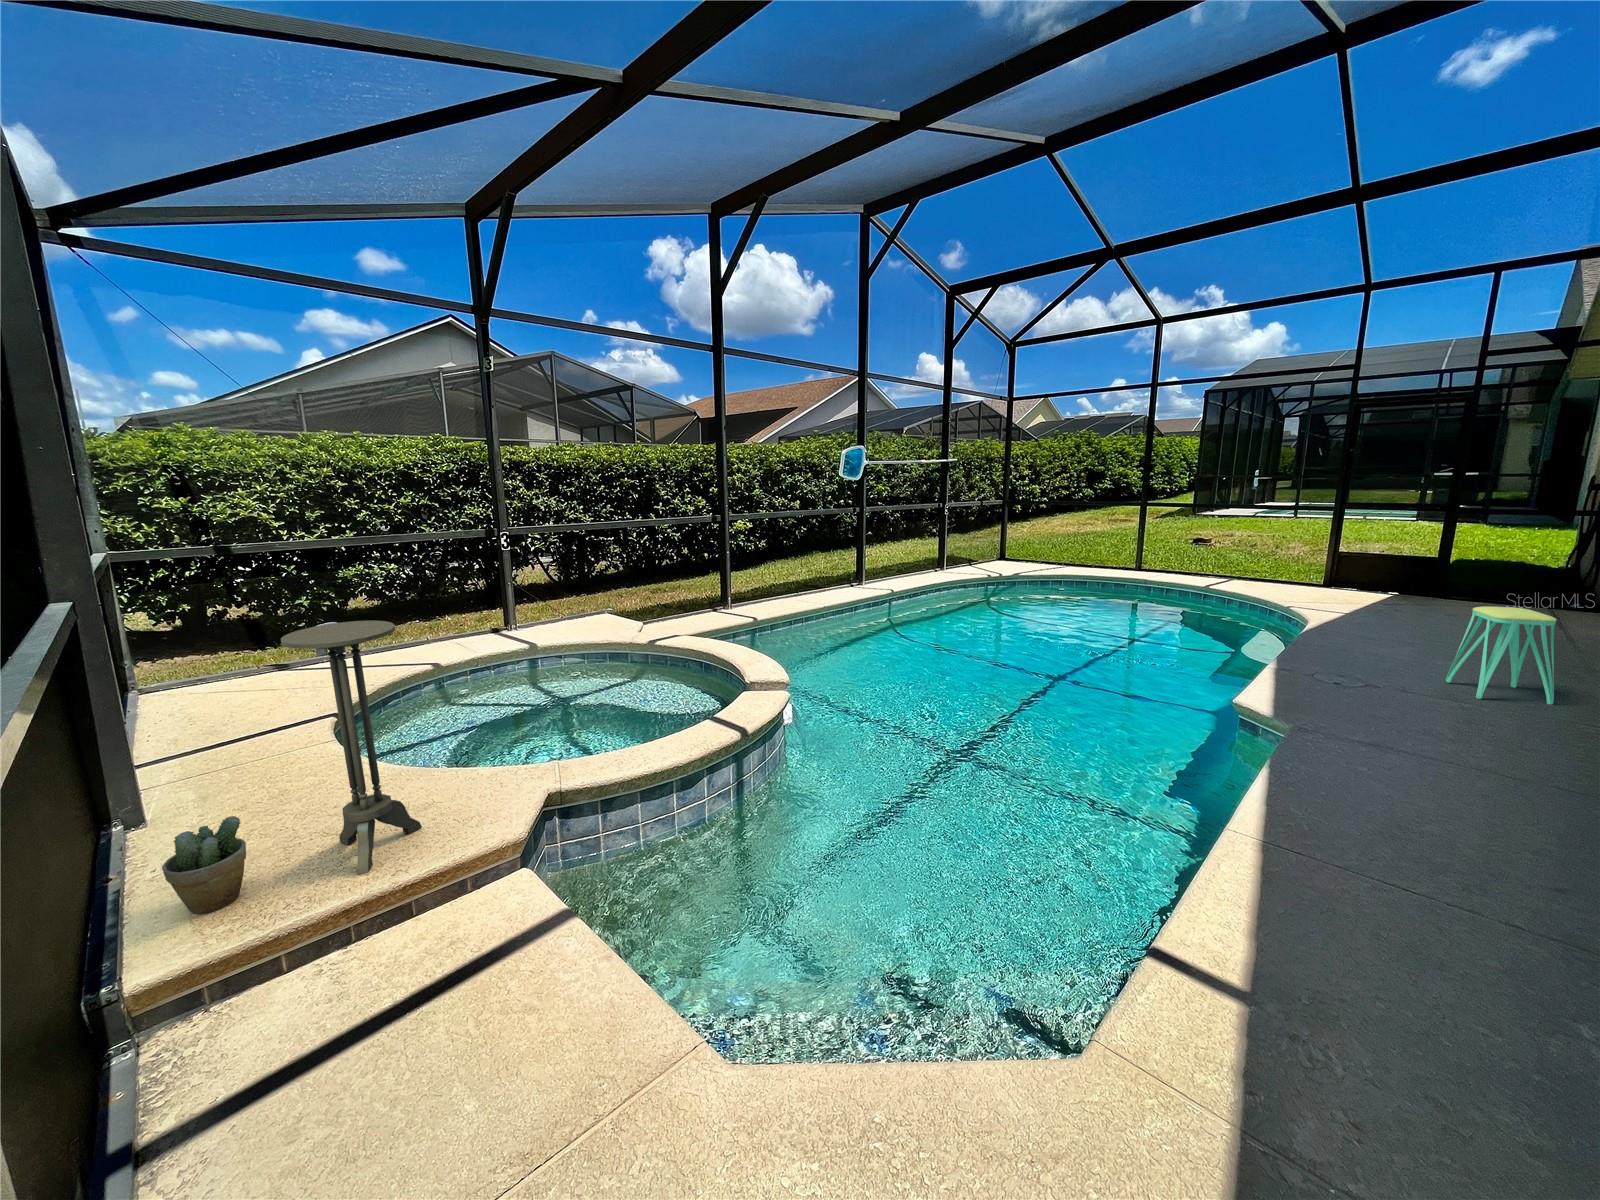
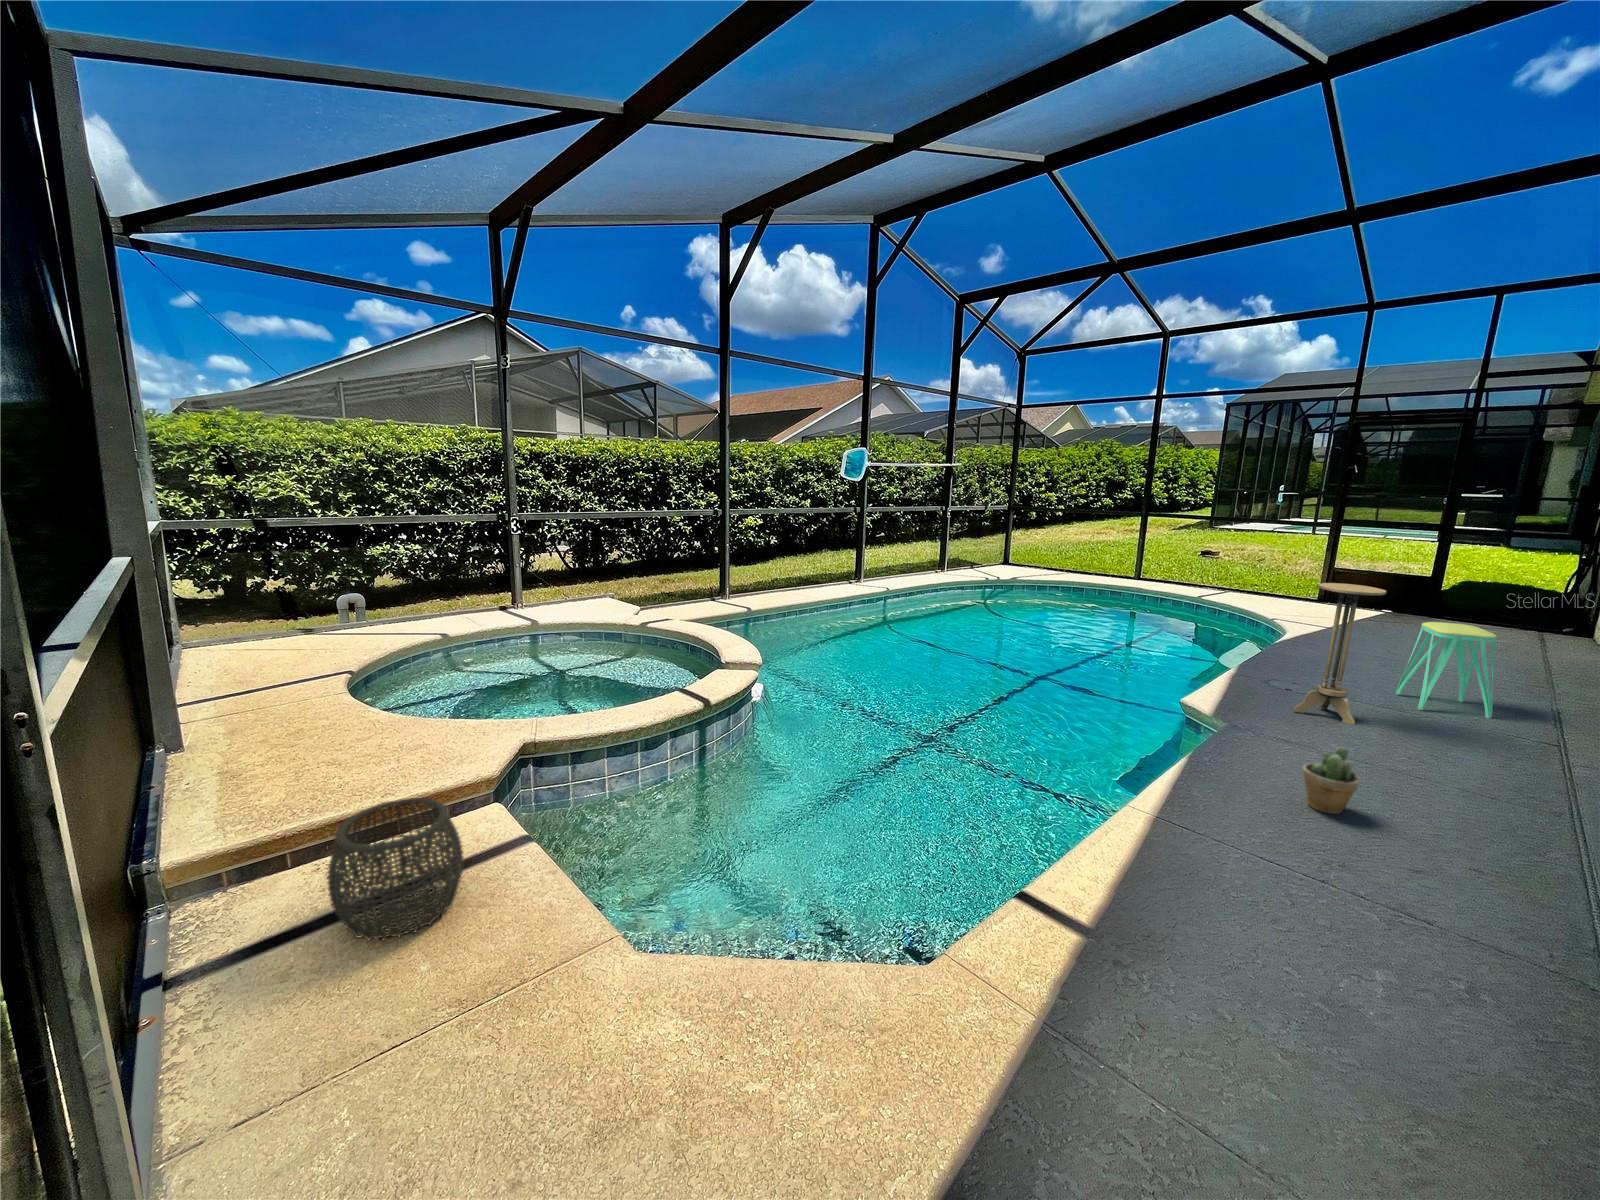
side table: present [281,621,422,875] -> present [1293,583,1386,725]
potted plant: present [162,816,246,914] -> present [1303,747,1360,814]
woven basket: none [340,885,507,1075] -> present [327,798,464,941]

